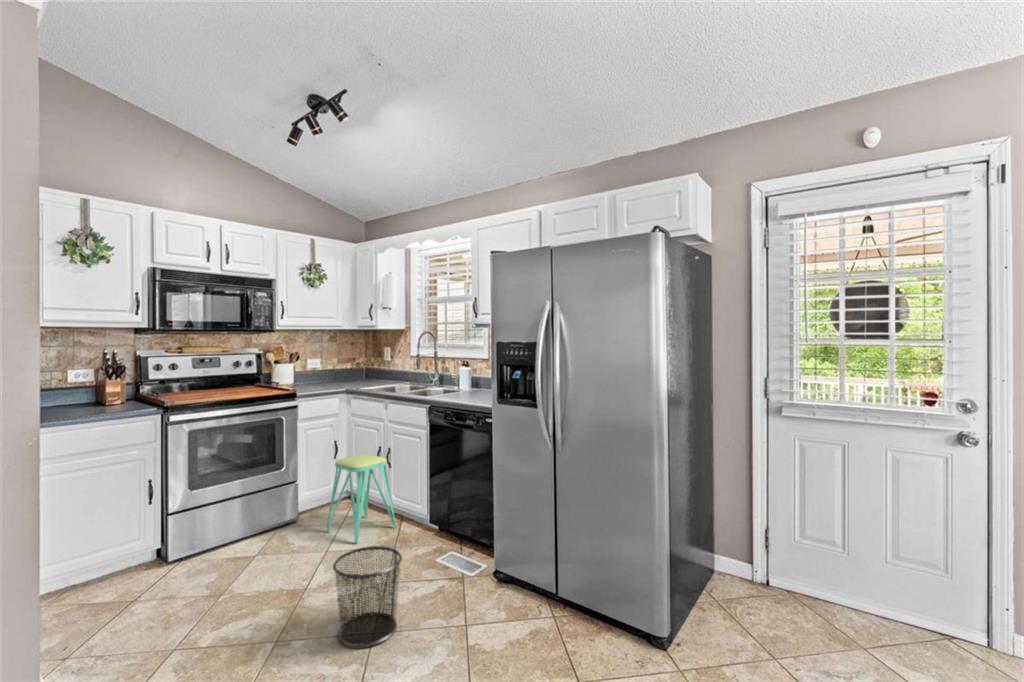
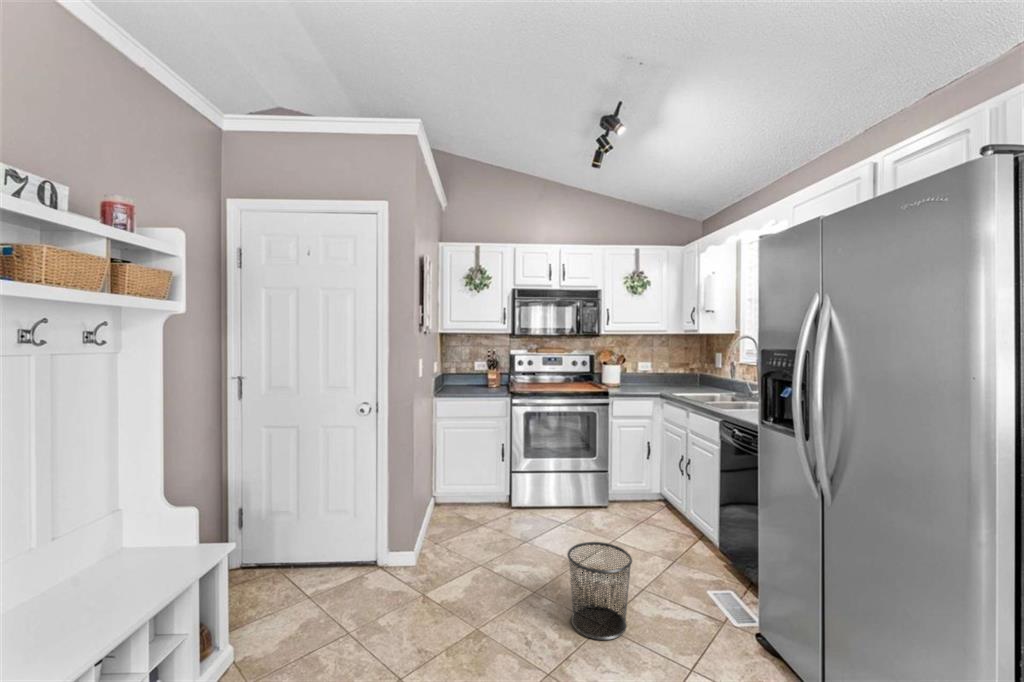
stool: present [327,454,396,543] -> none [625,457,689,542]

